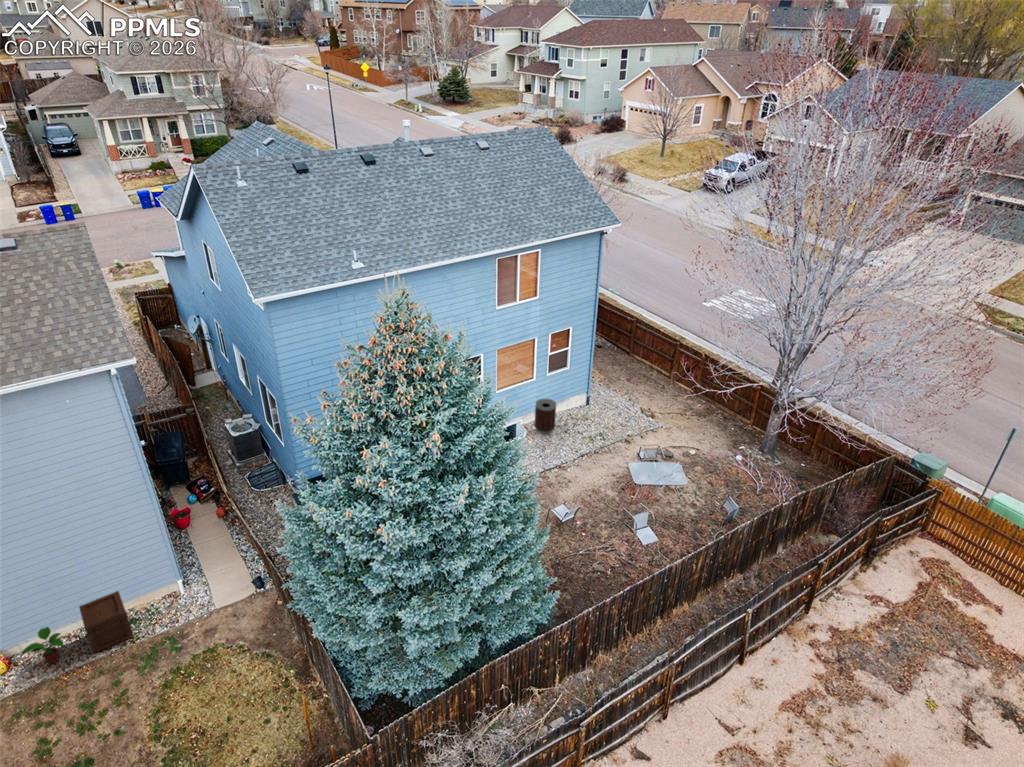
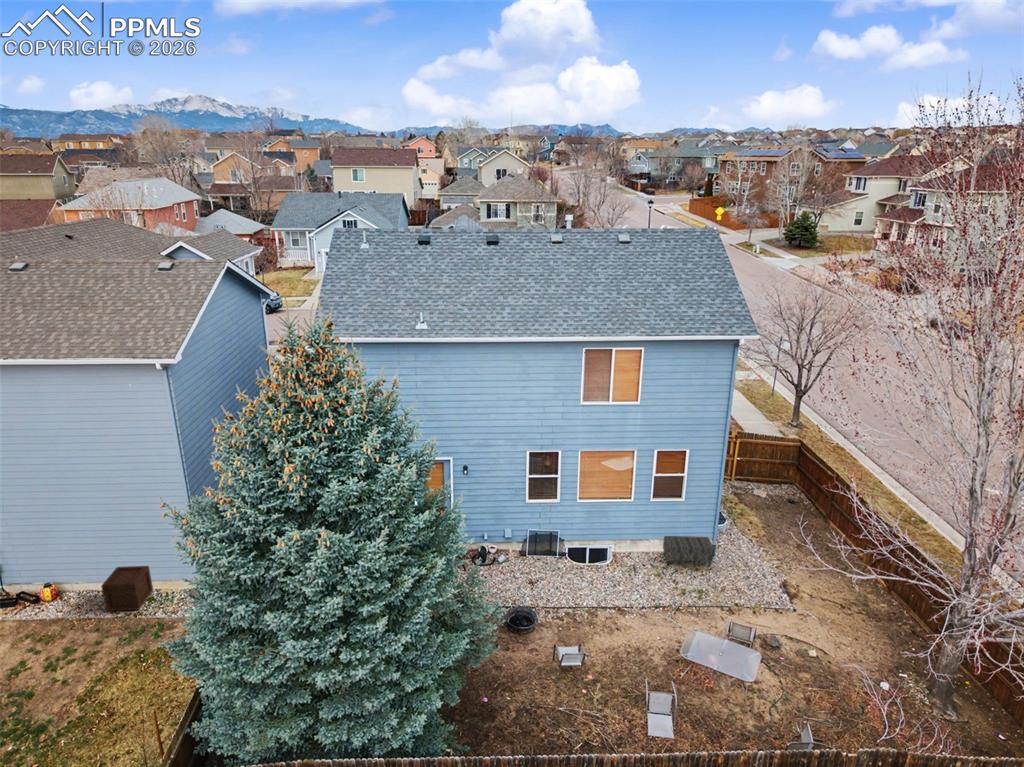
bench: none [558,395,599,426] -> present [663,536,714,566]
trash can: present [535,399,556,434] -> none [624,523,651,566]
potted plant: present [22,627,64,663] -> none [58,574,96,606]

